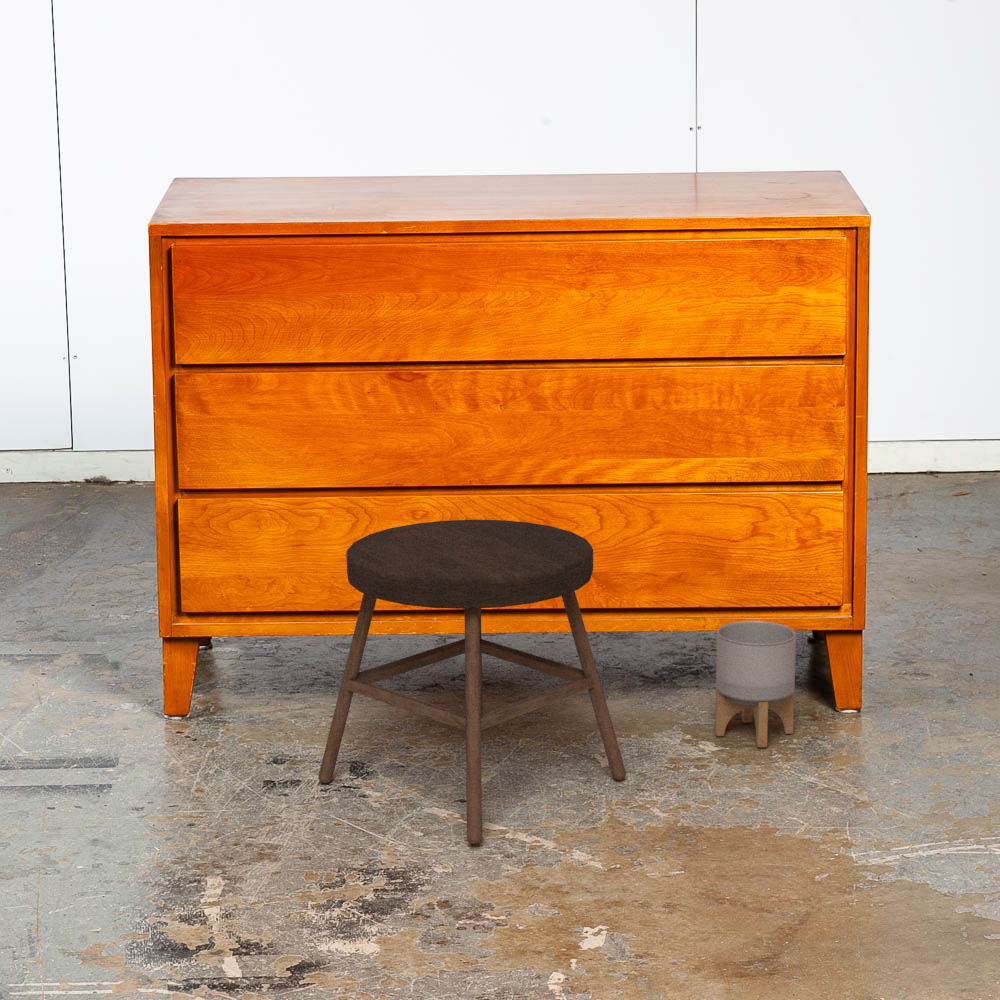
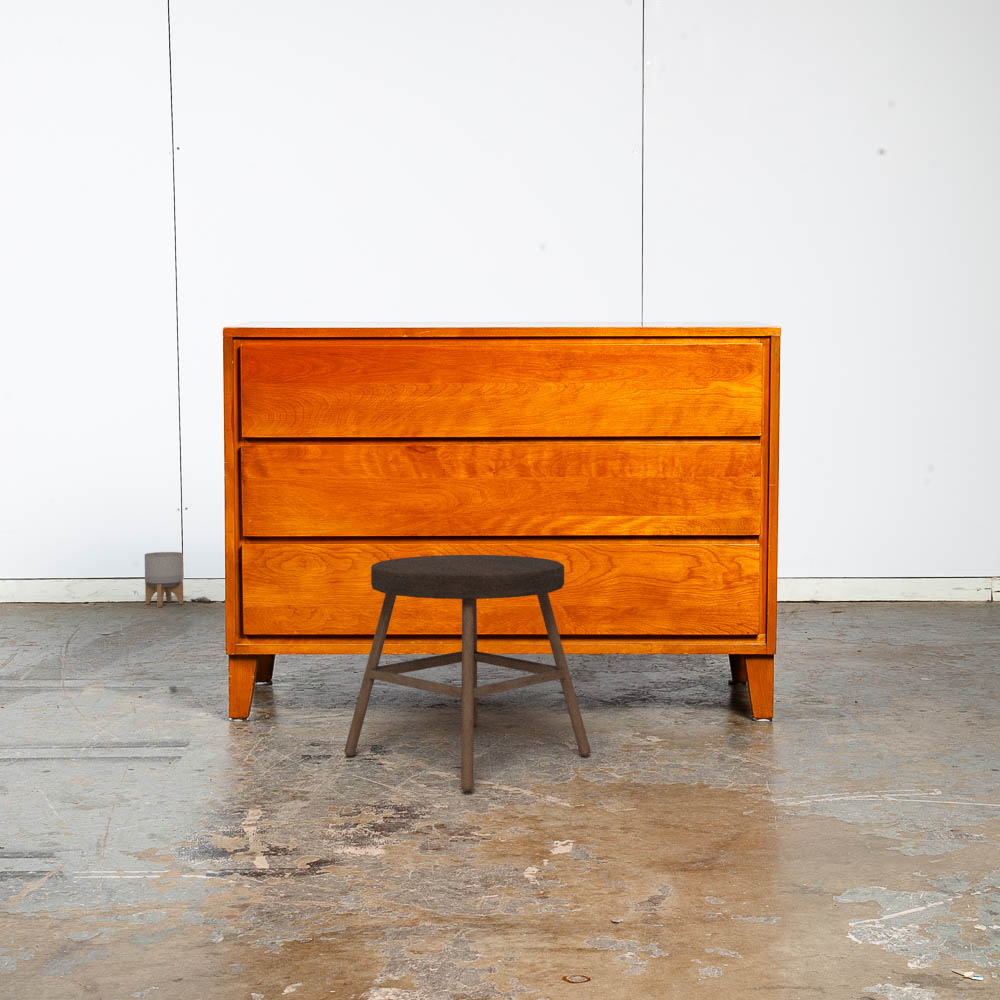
planter: present [715,621,796,747] -> present [145,552,183,607]

